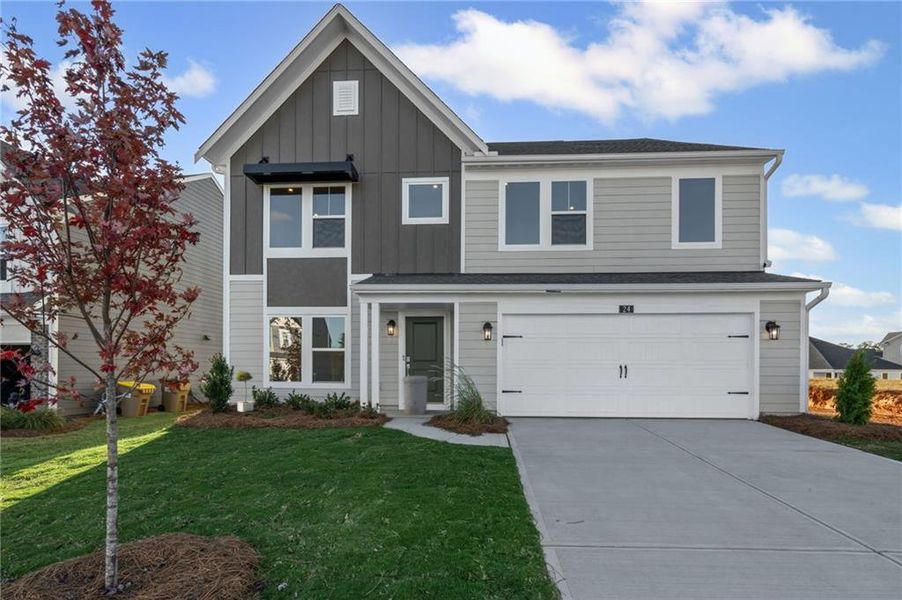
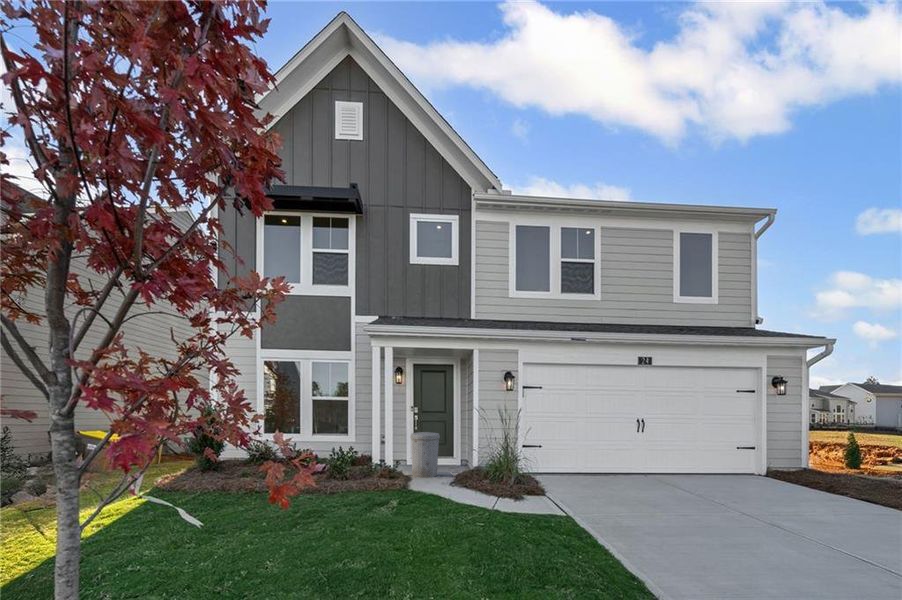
potted tree: present [236,371,254,412] -> none [202,427,224,480]

